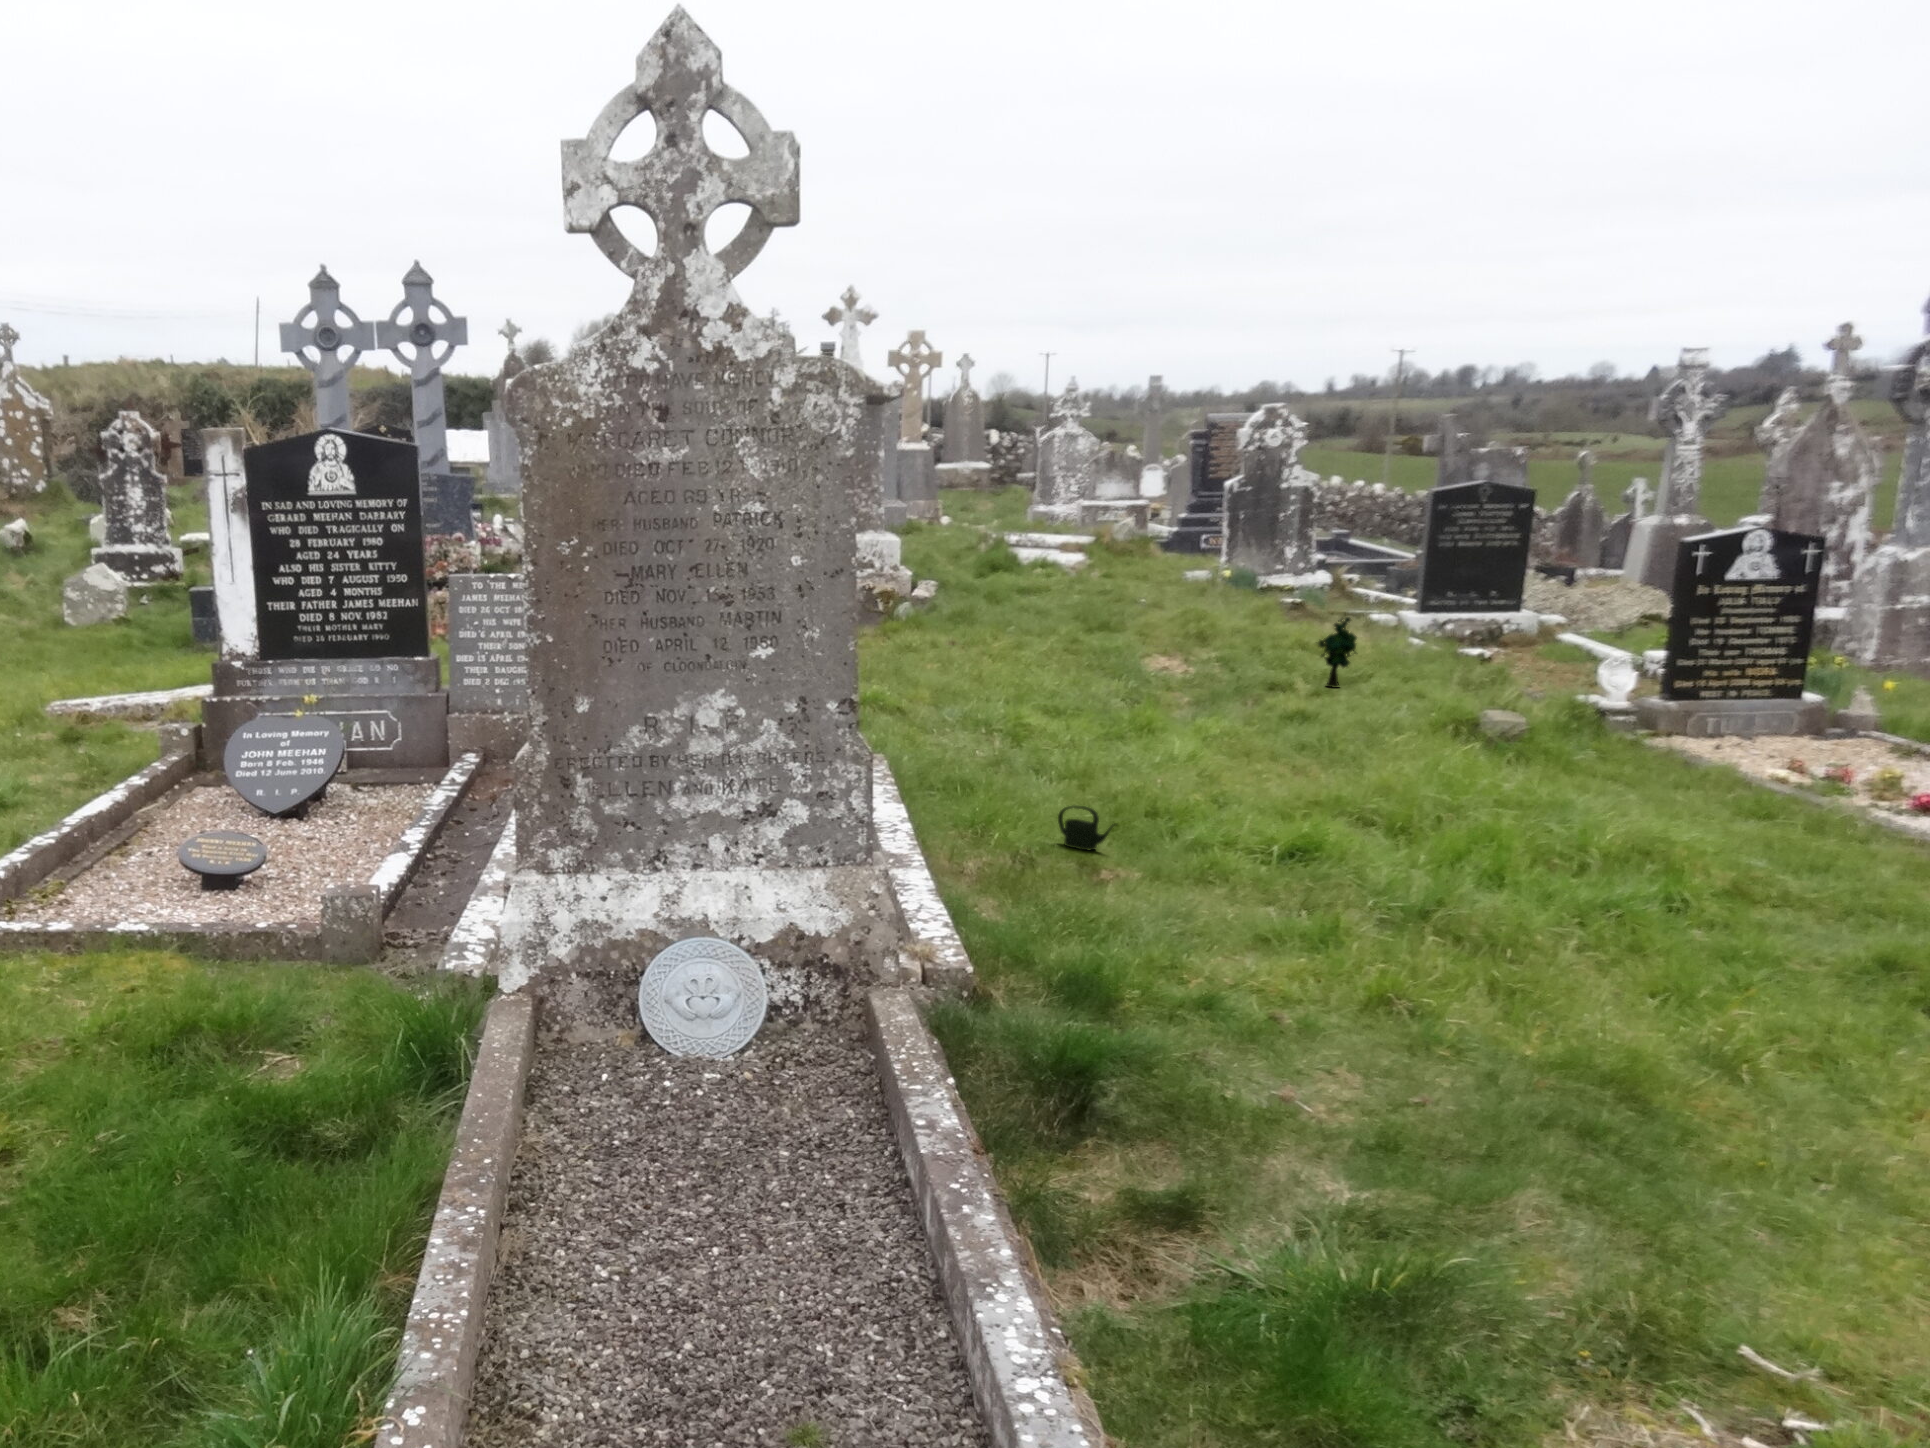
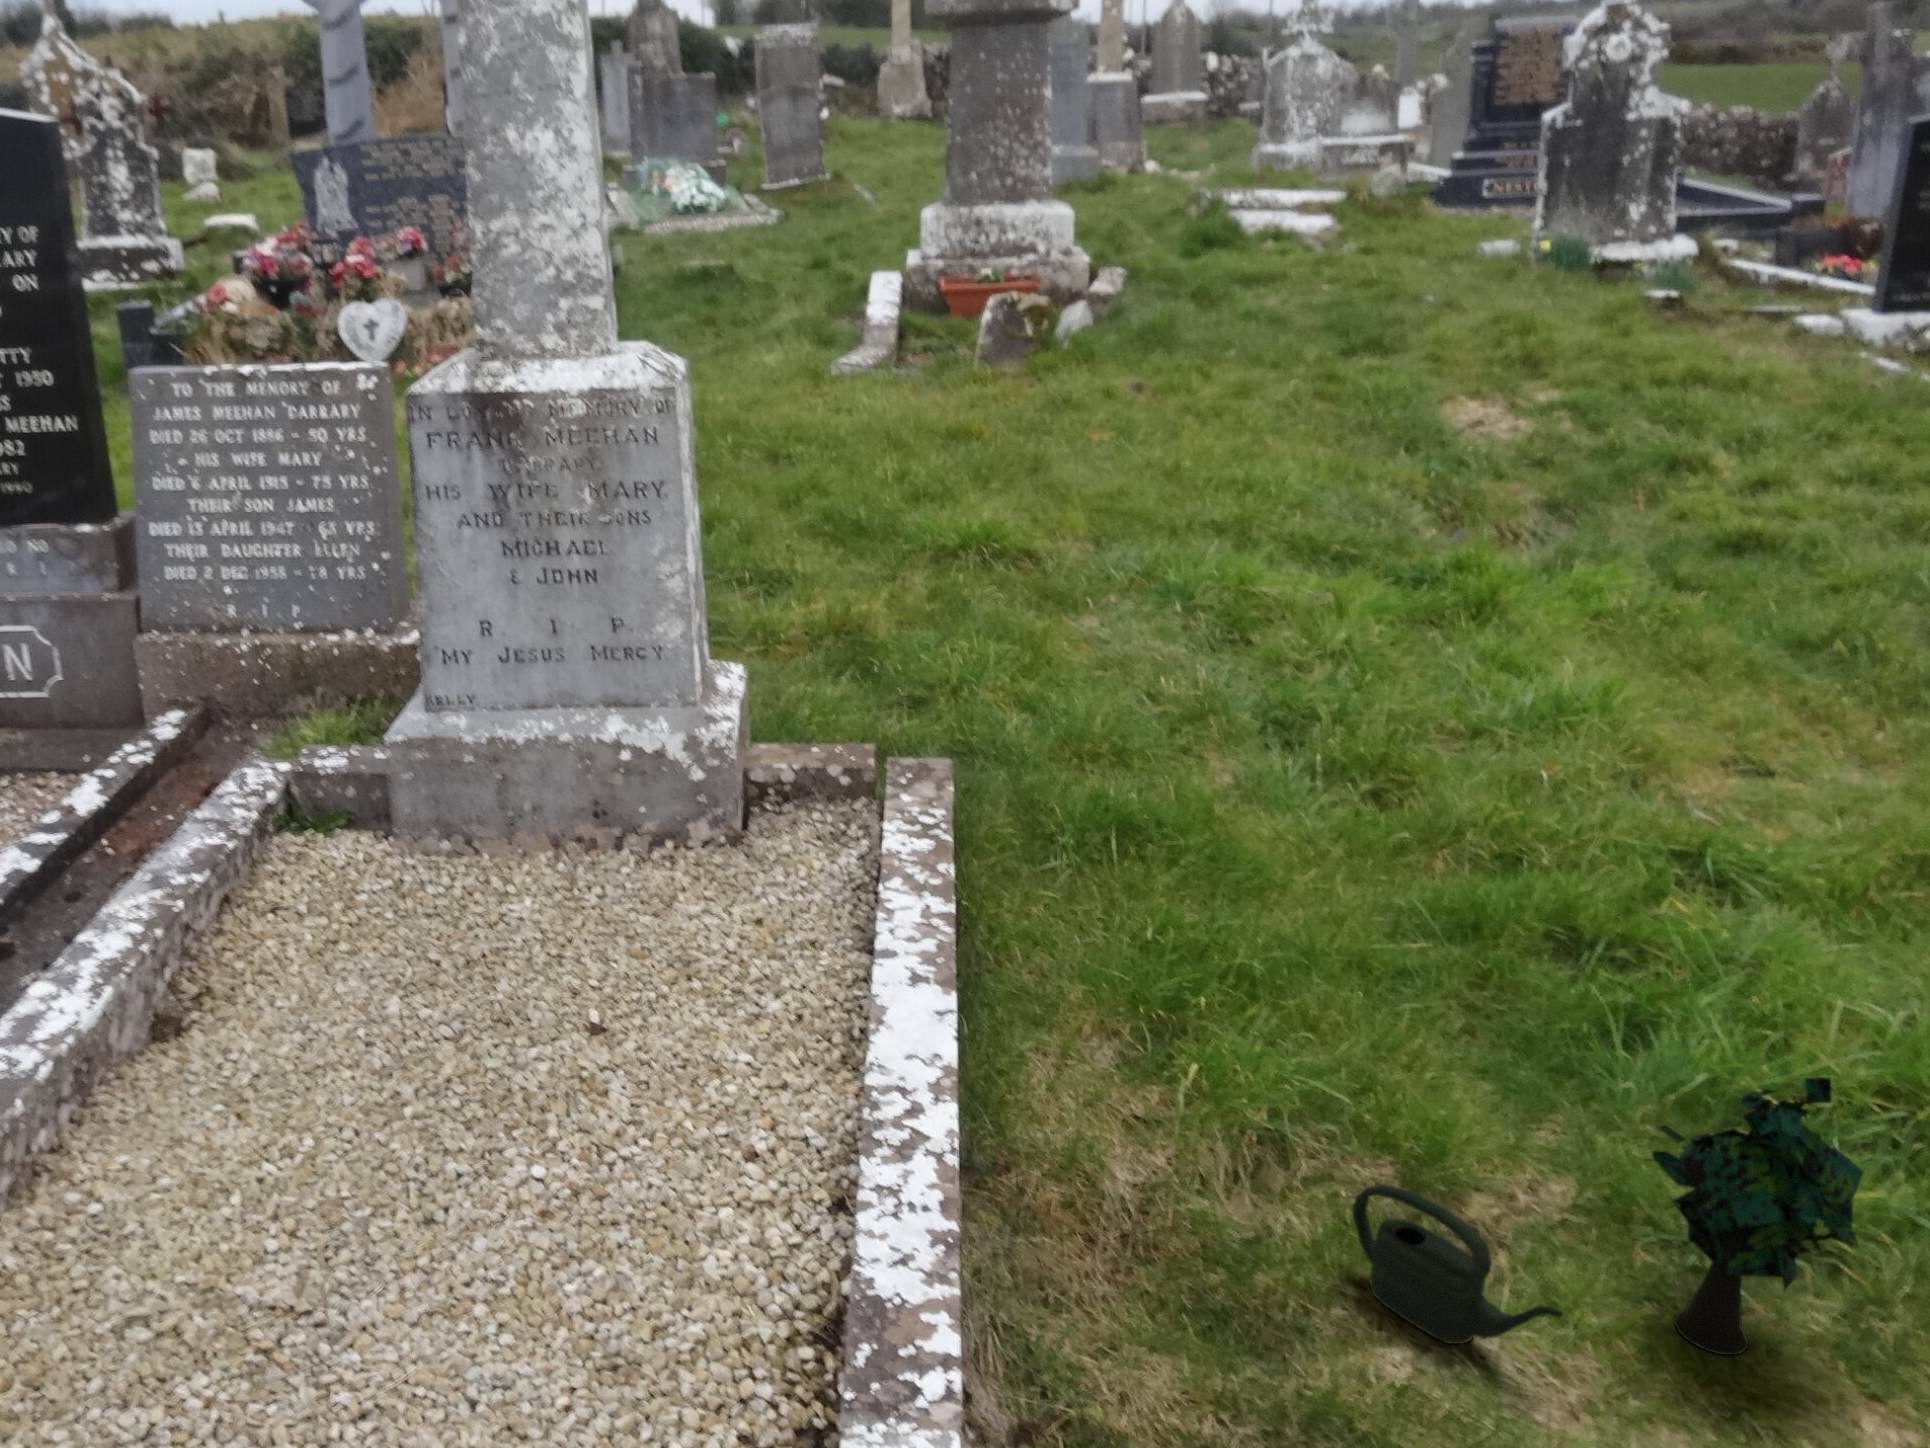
decorative plant: present [1318,617,1357,687] -> present [1652,1077,1863,1355]

